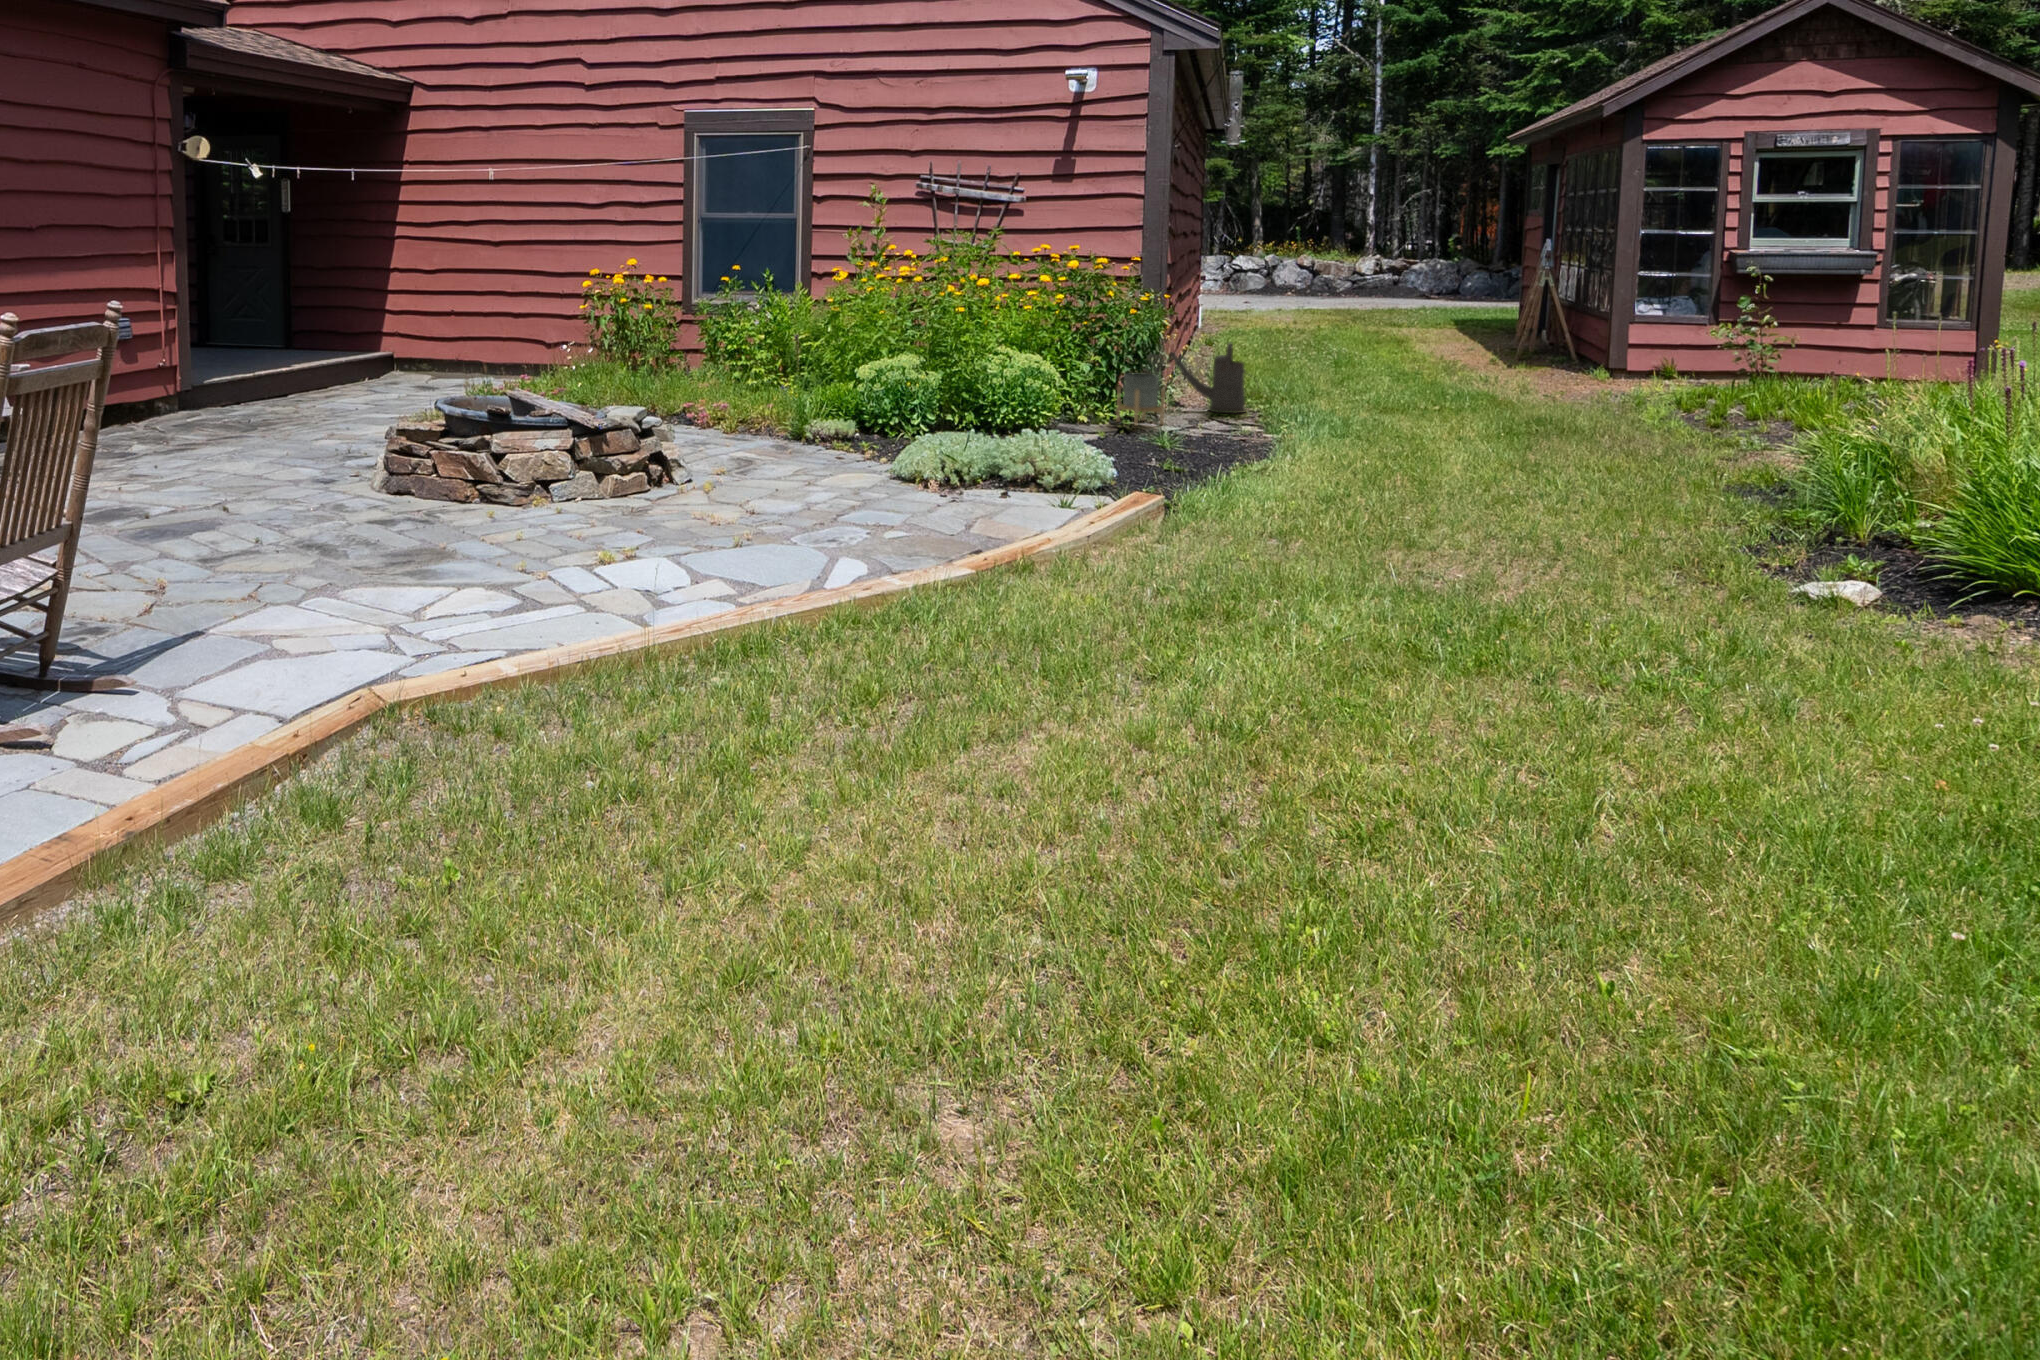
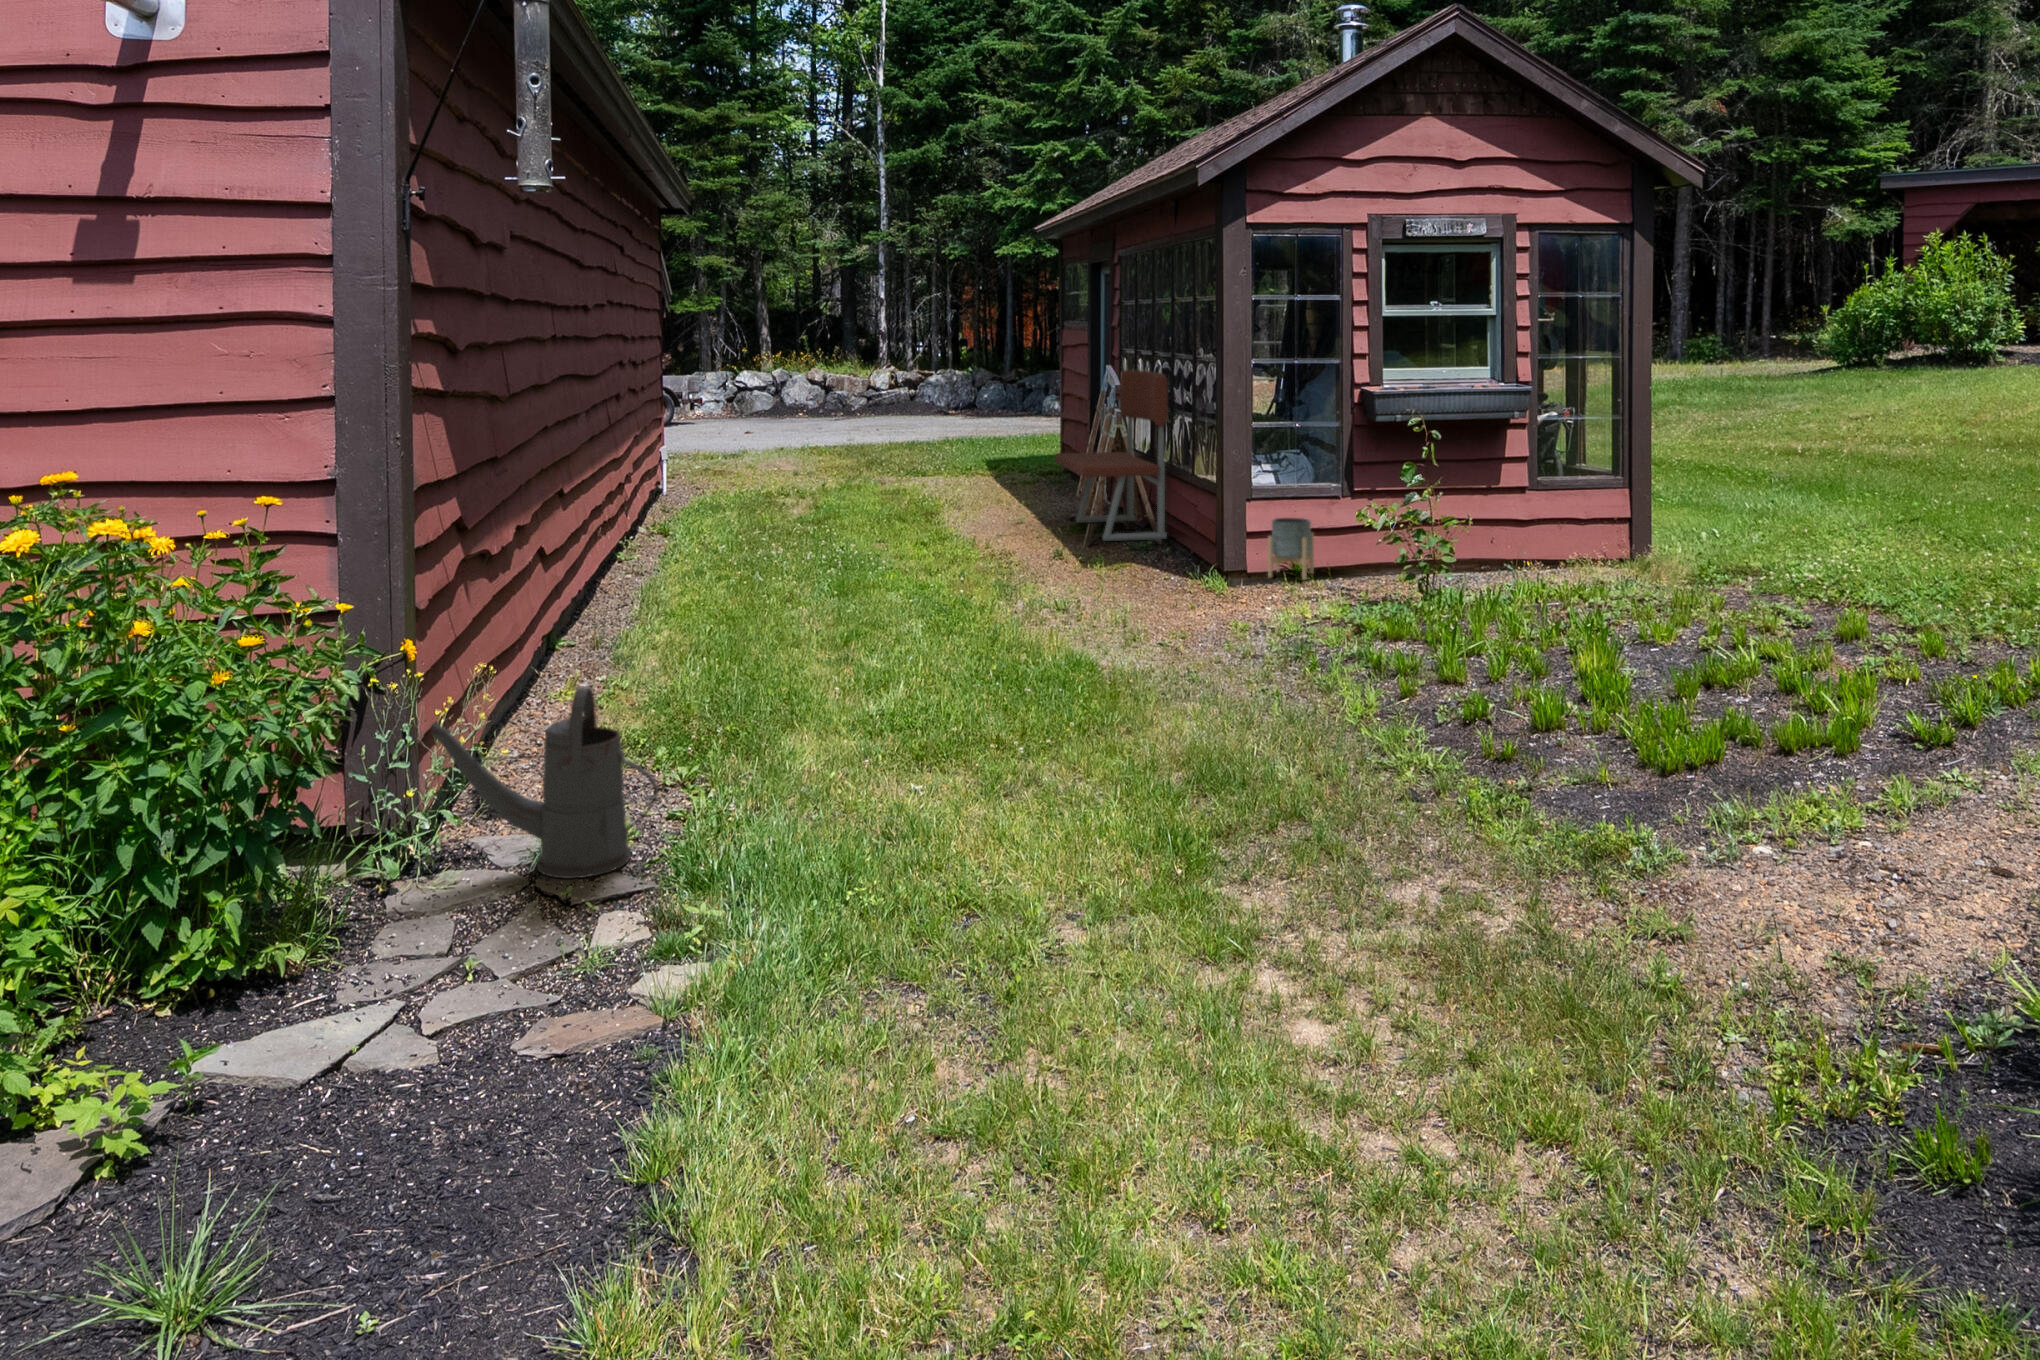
bench: none [1495,243,1586,360] -> present [1055,370,1168,541]
planter: present [1116,374,1165,426] -> present [1268,518,1314,580]

